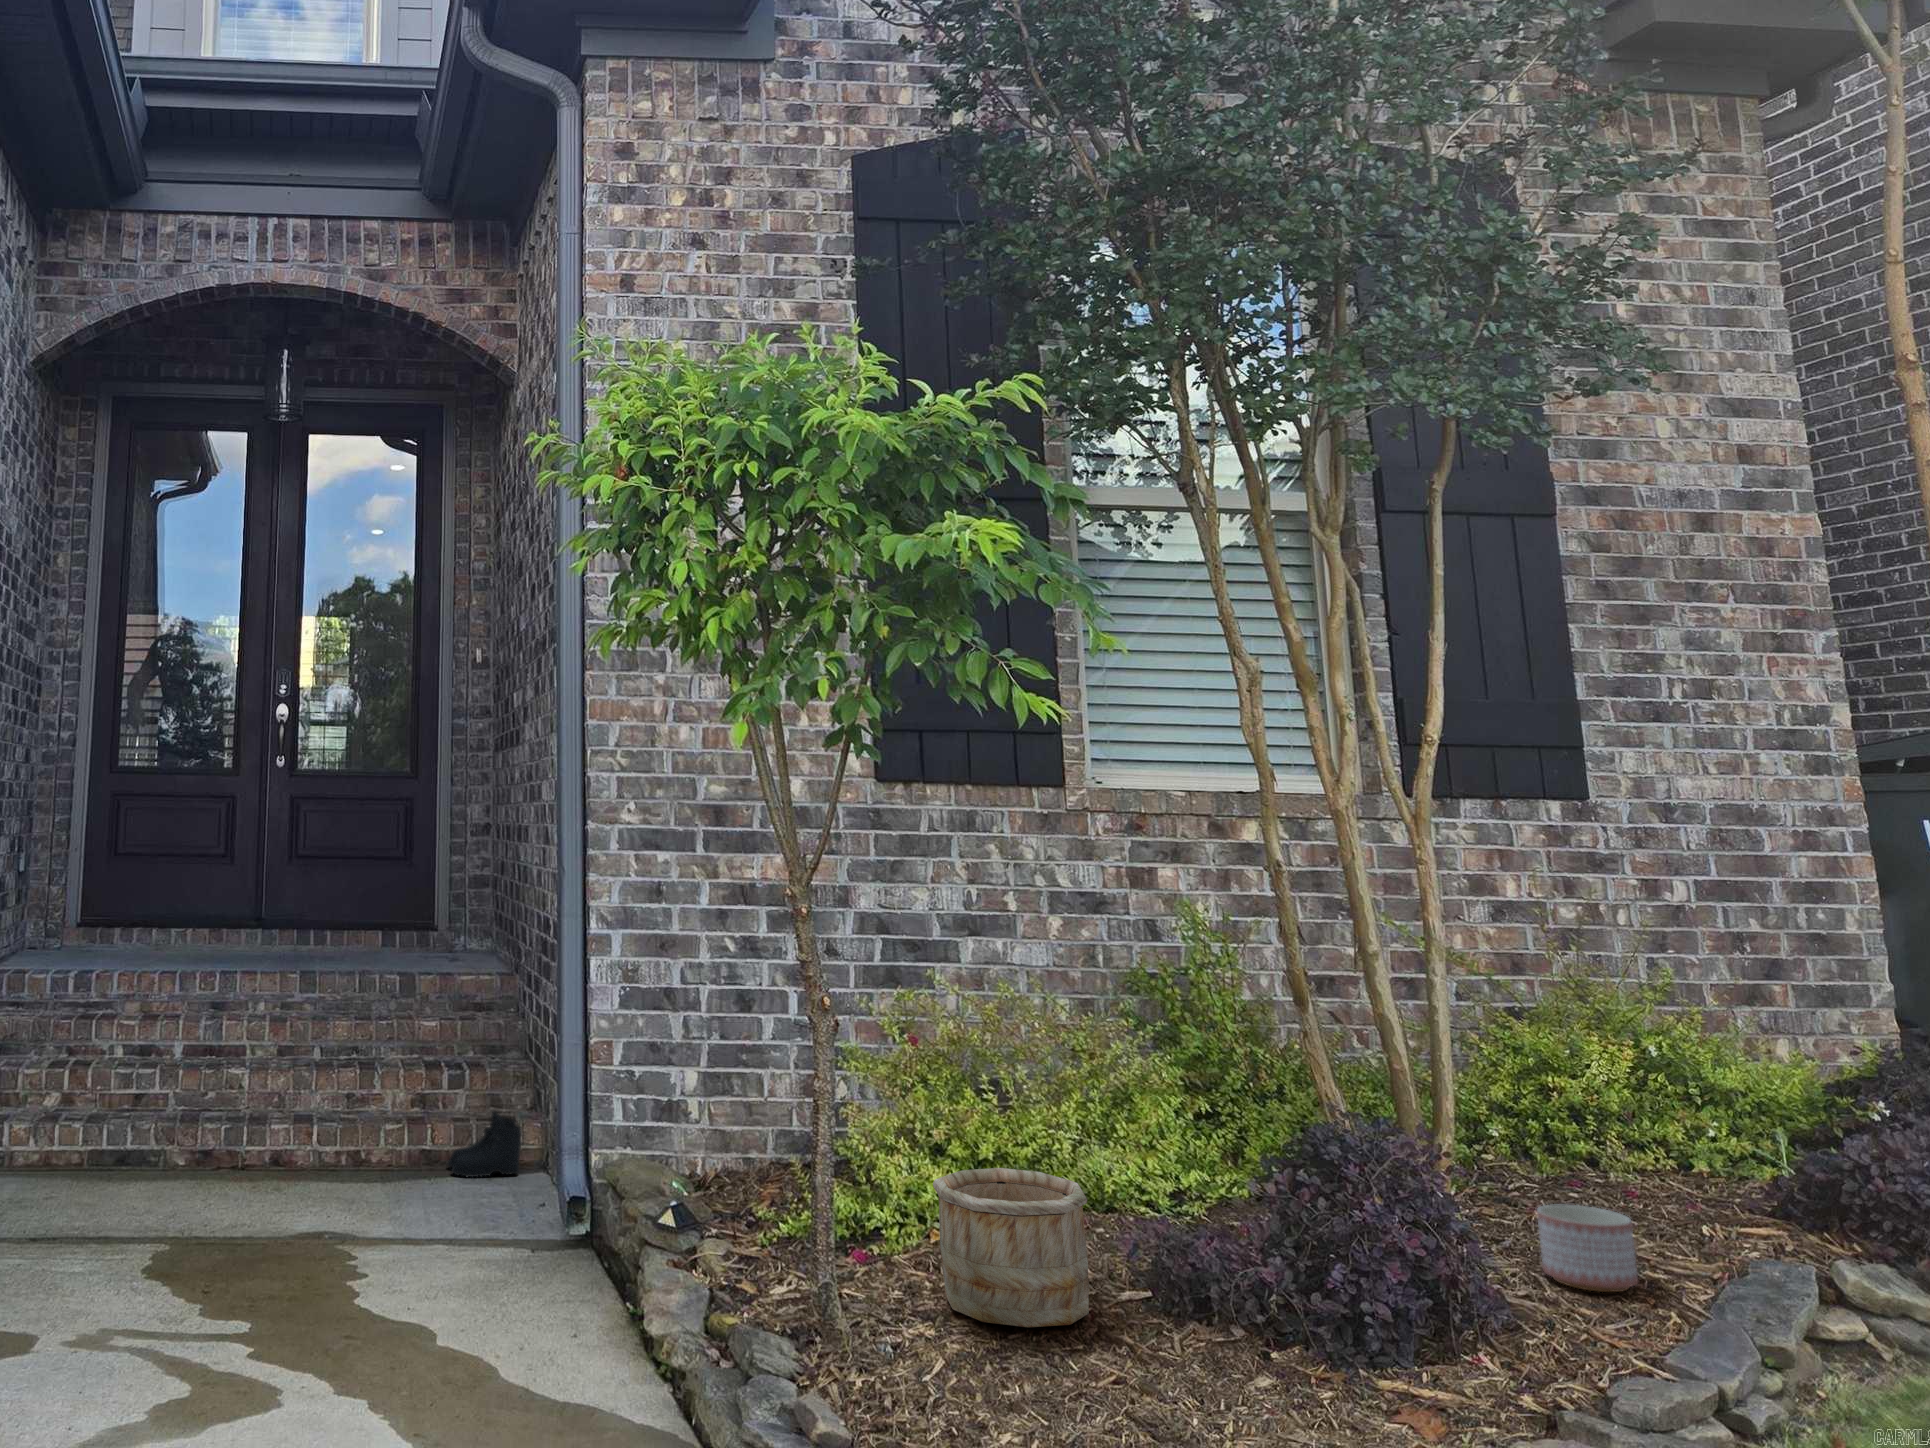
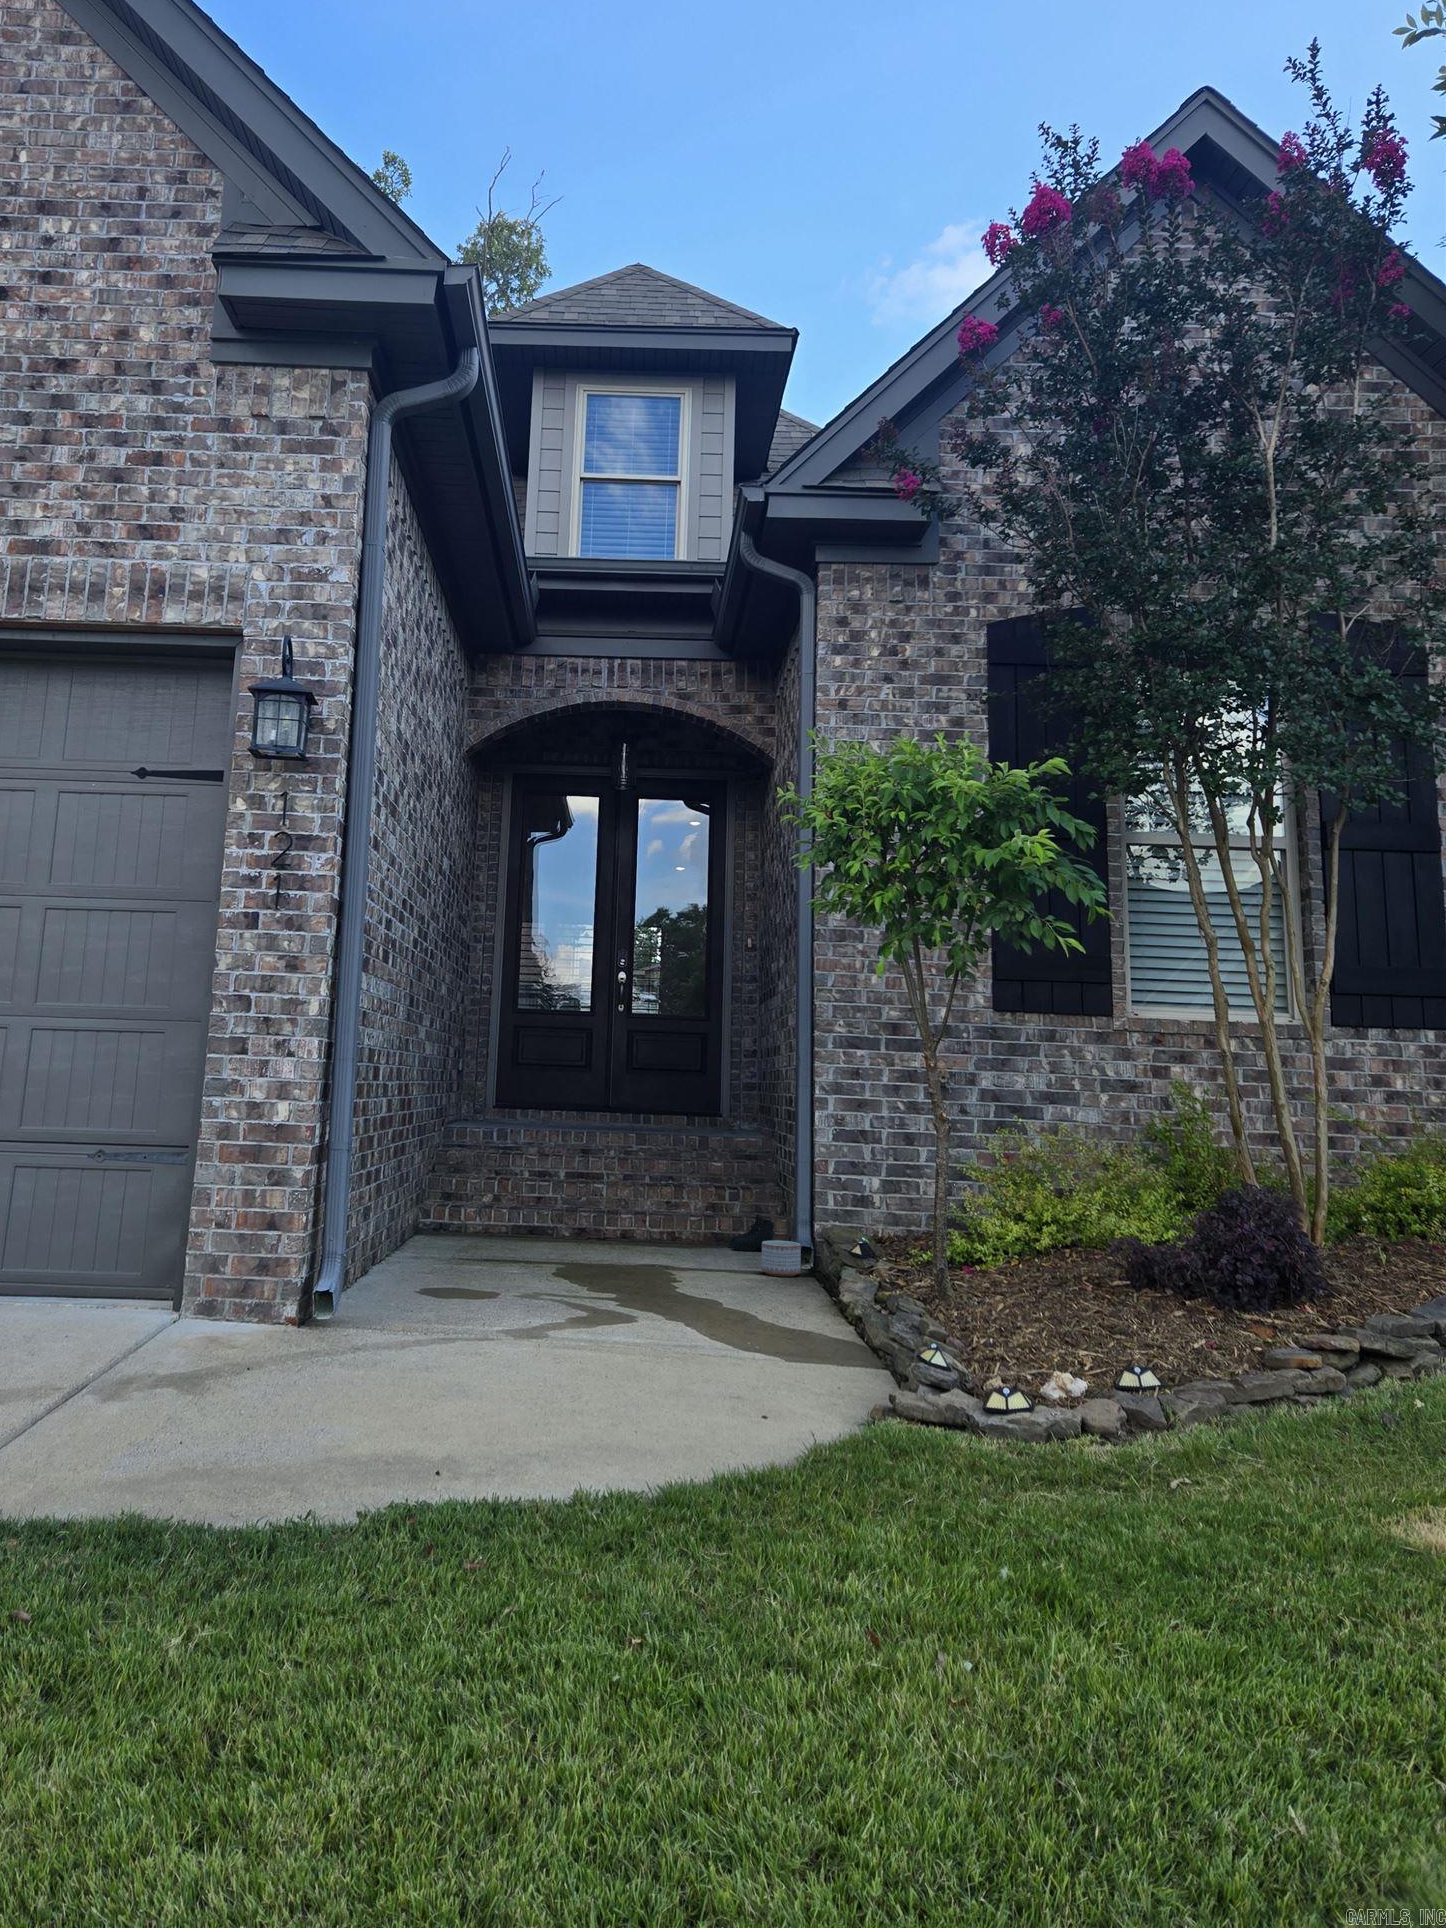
wooden bucket: present [933,1168,1089,1327] -> none [1004,1218,1091,1295]
planter: present [1537,1204,1638,1292] -> present [762,1241,801,1277]

